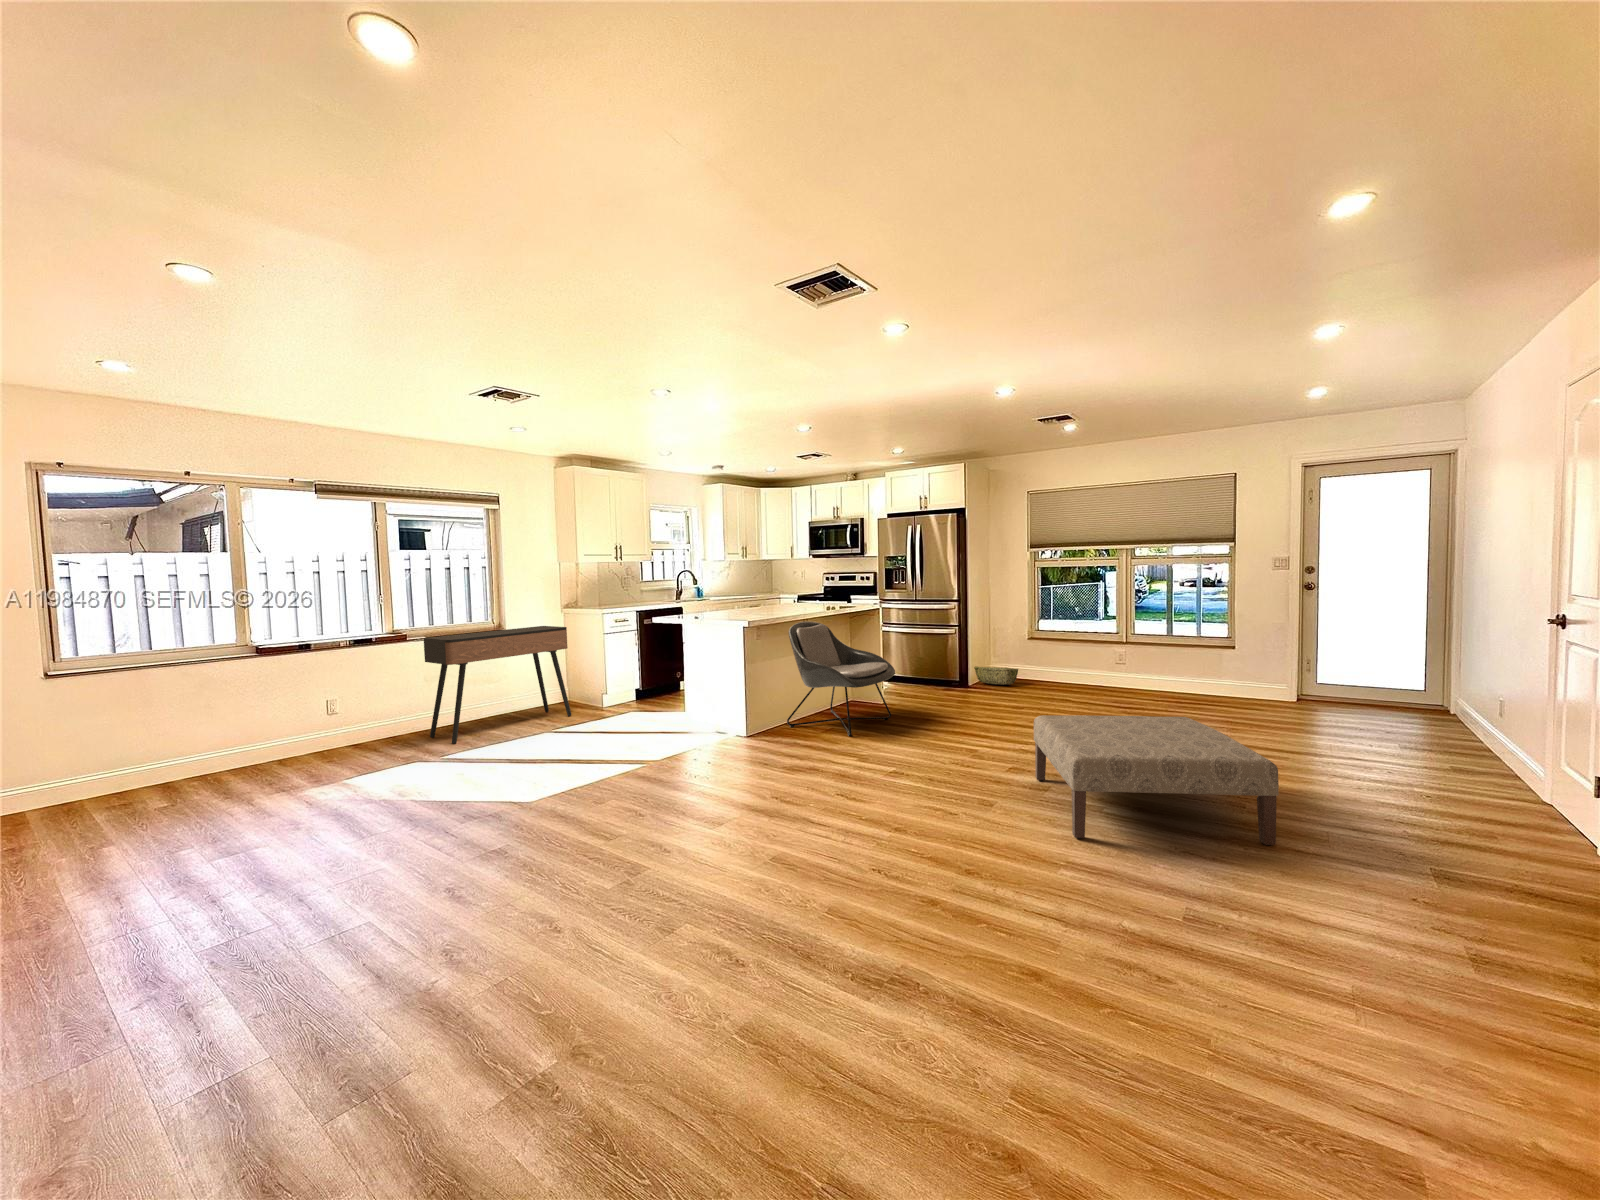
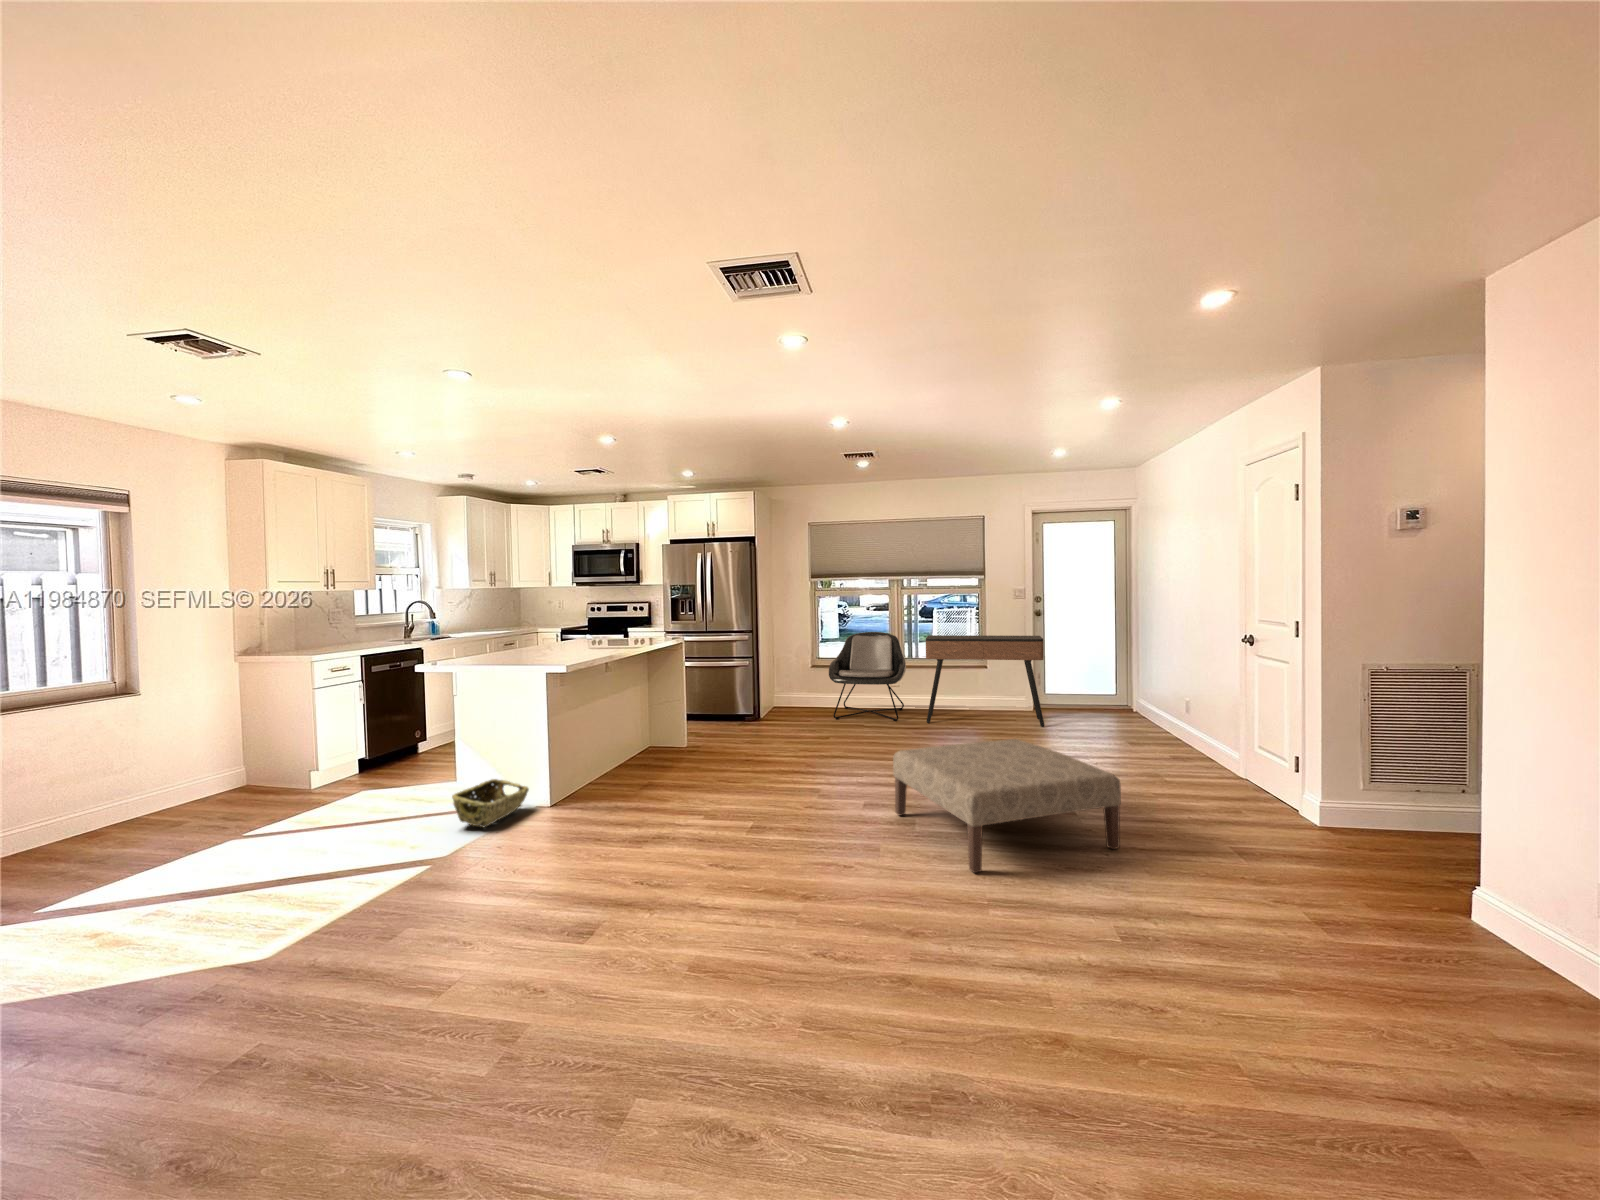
lounge chair: present [787,622,895,736] -> present [829,632,906,721]
console table: present [424,626,571,744] -> present [926,635,1044,727]
woven basket: present [974,666,1018,685] -> present [452,779,529,827]

